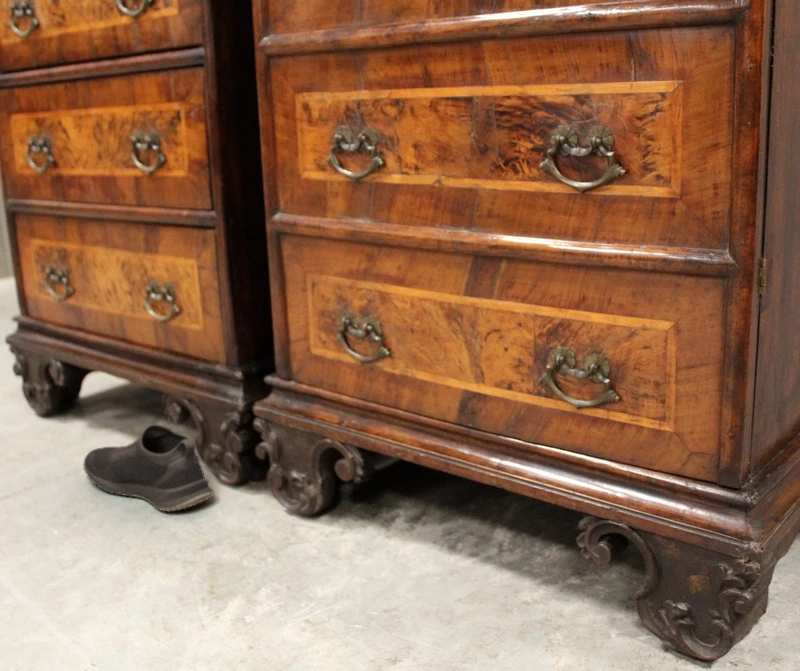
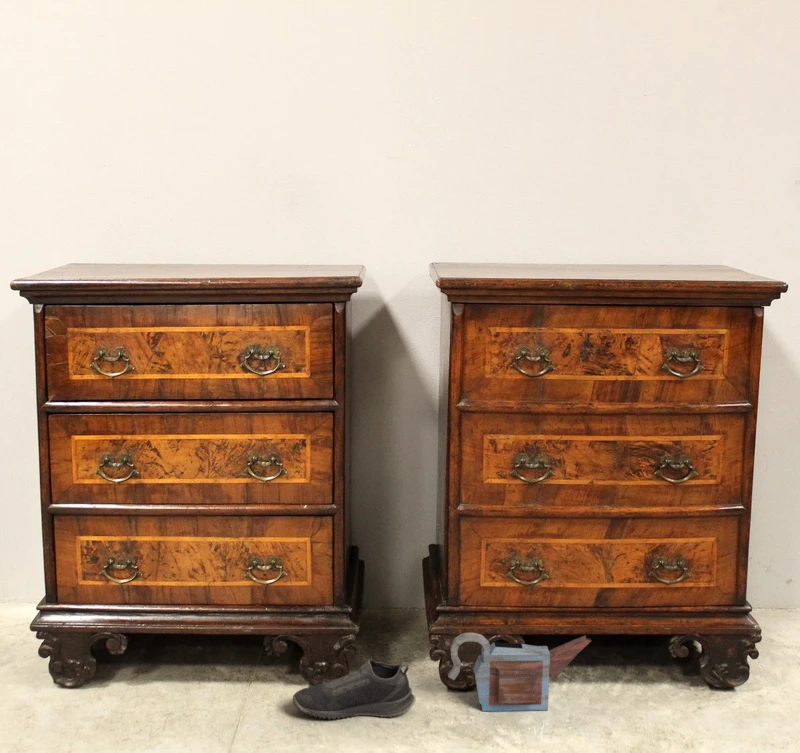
watering can: none [232,413,408,574] -> present [448,633,591,711]

